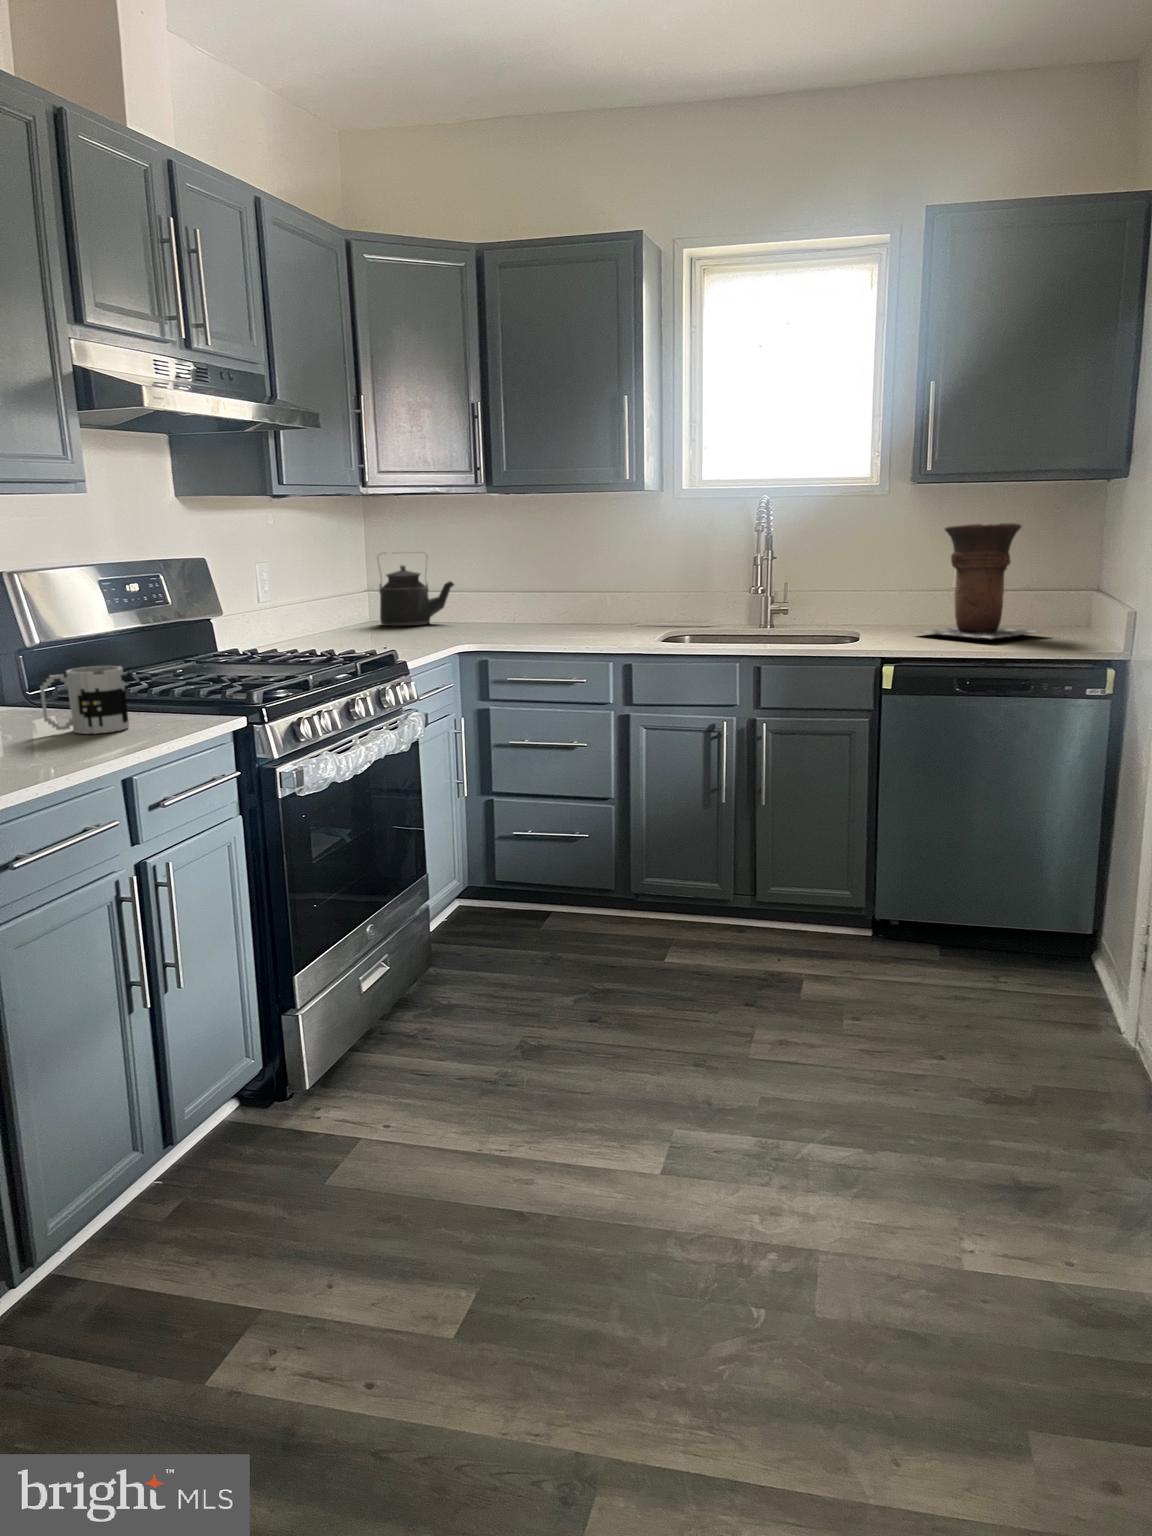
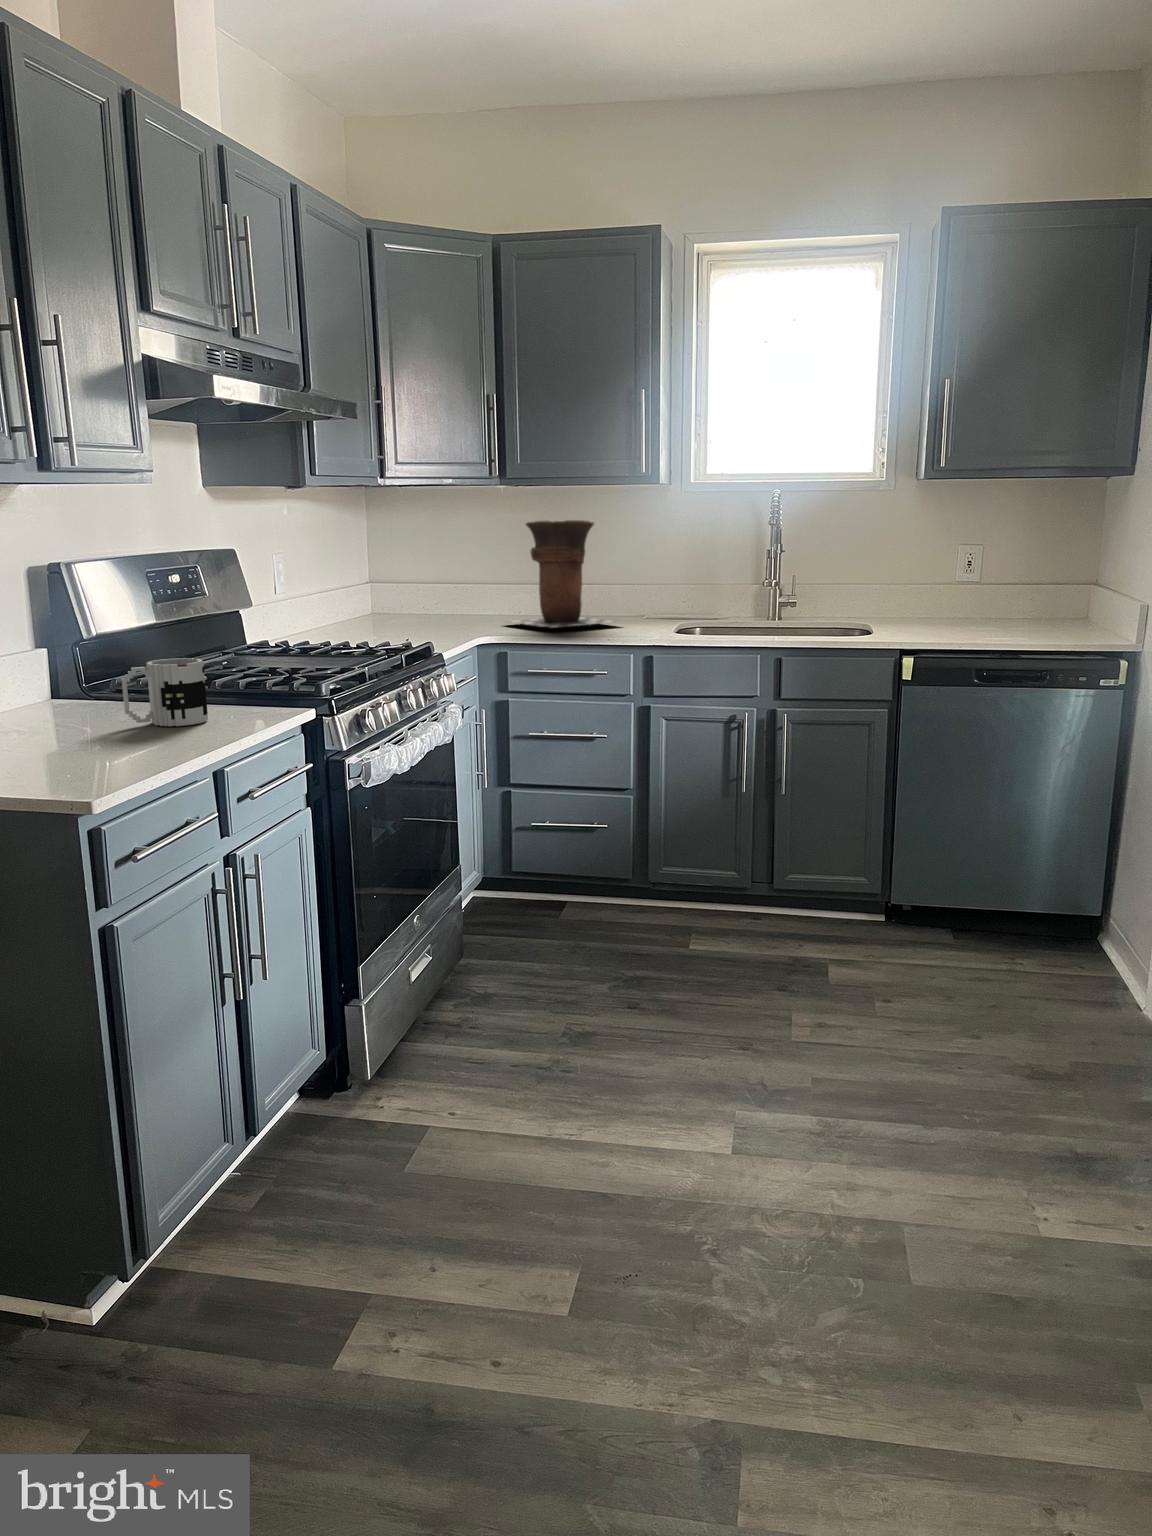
vase: present [918,523,1043,639] -> present [510,520,618,628]
kettle: present [378,557,454,626] -> none [384,542,462,617]

